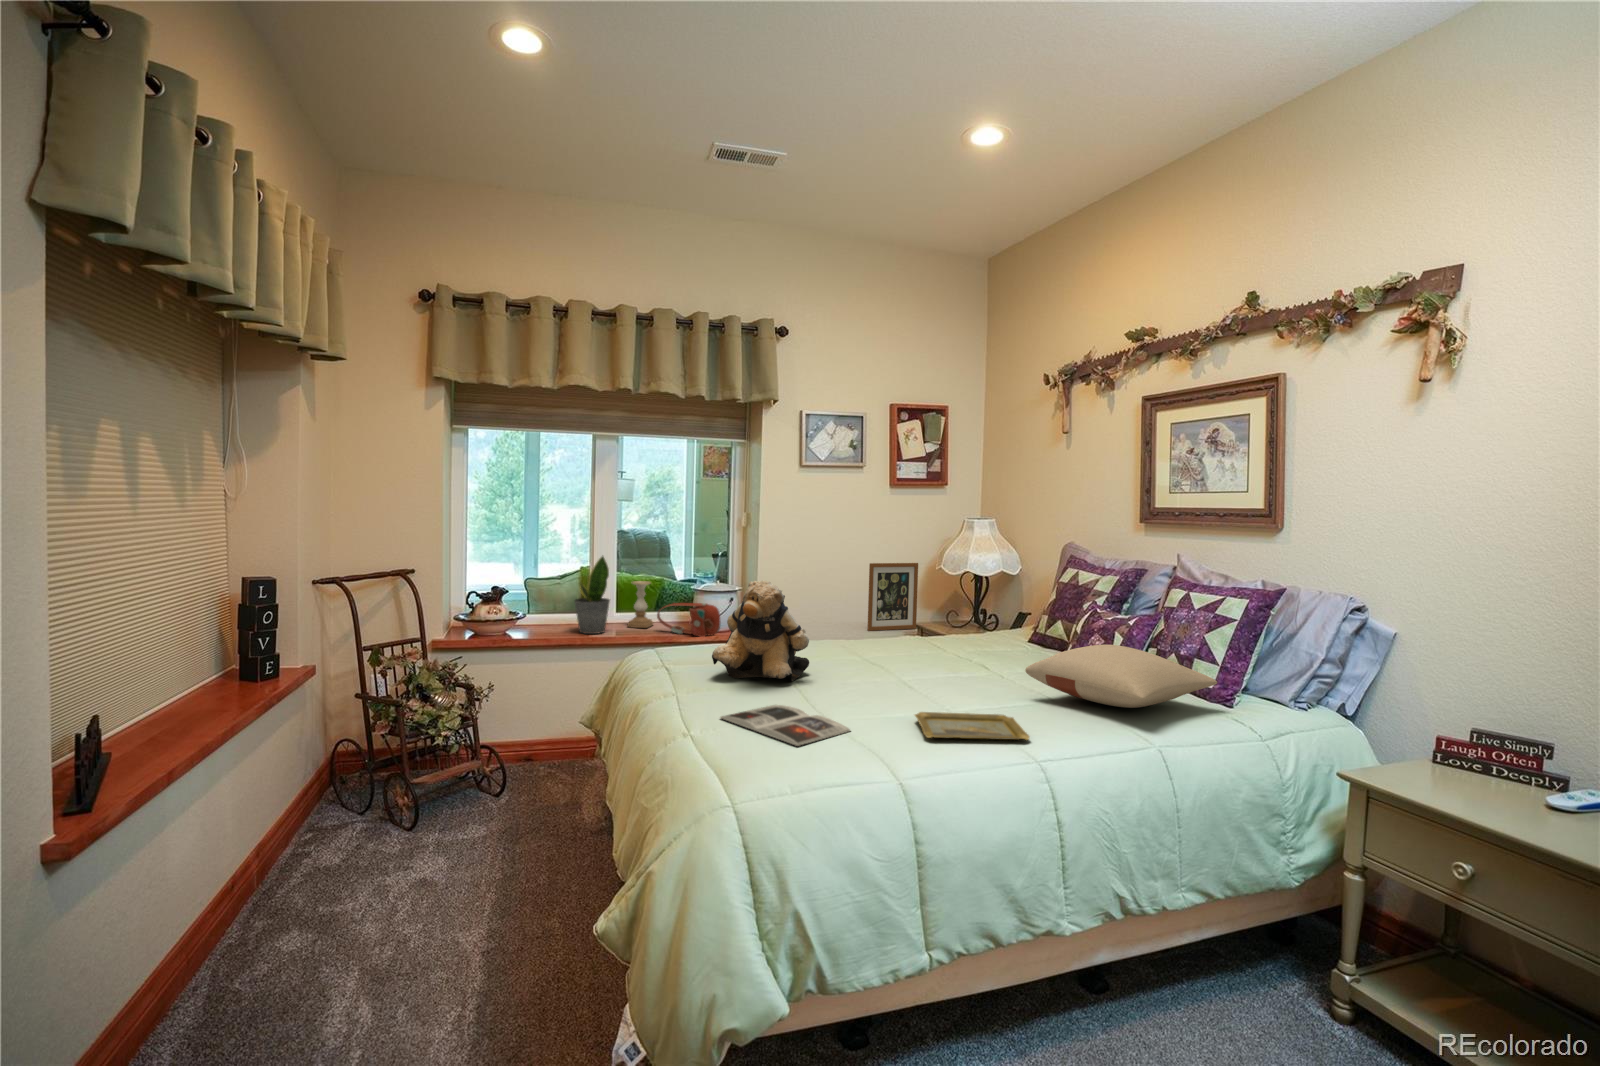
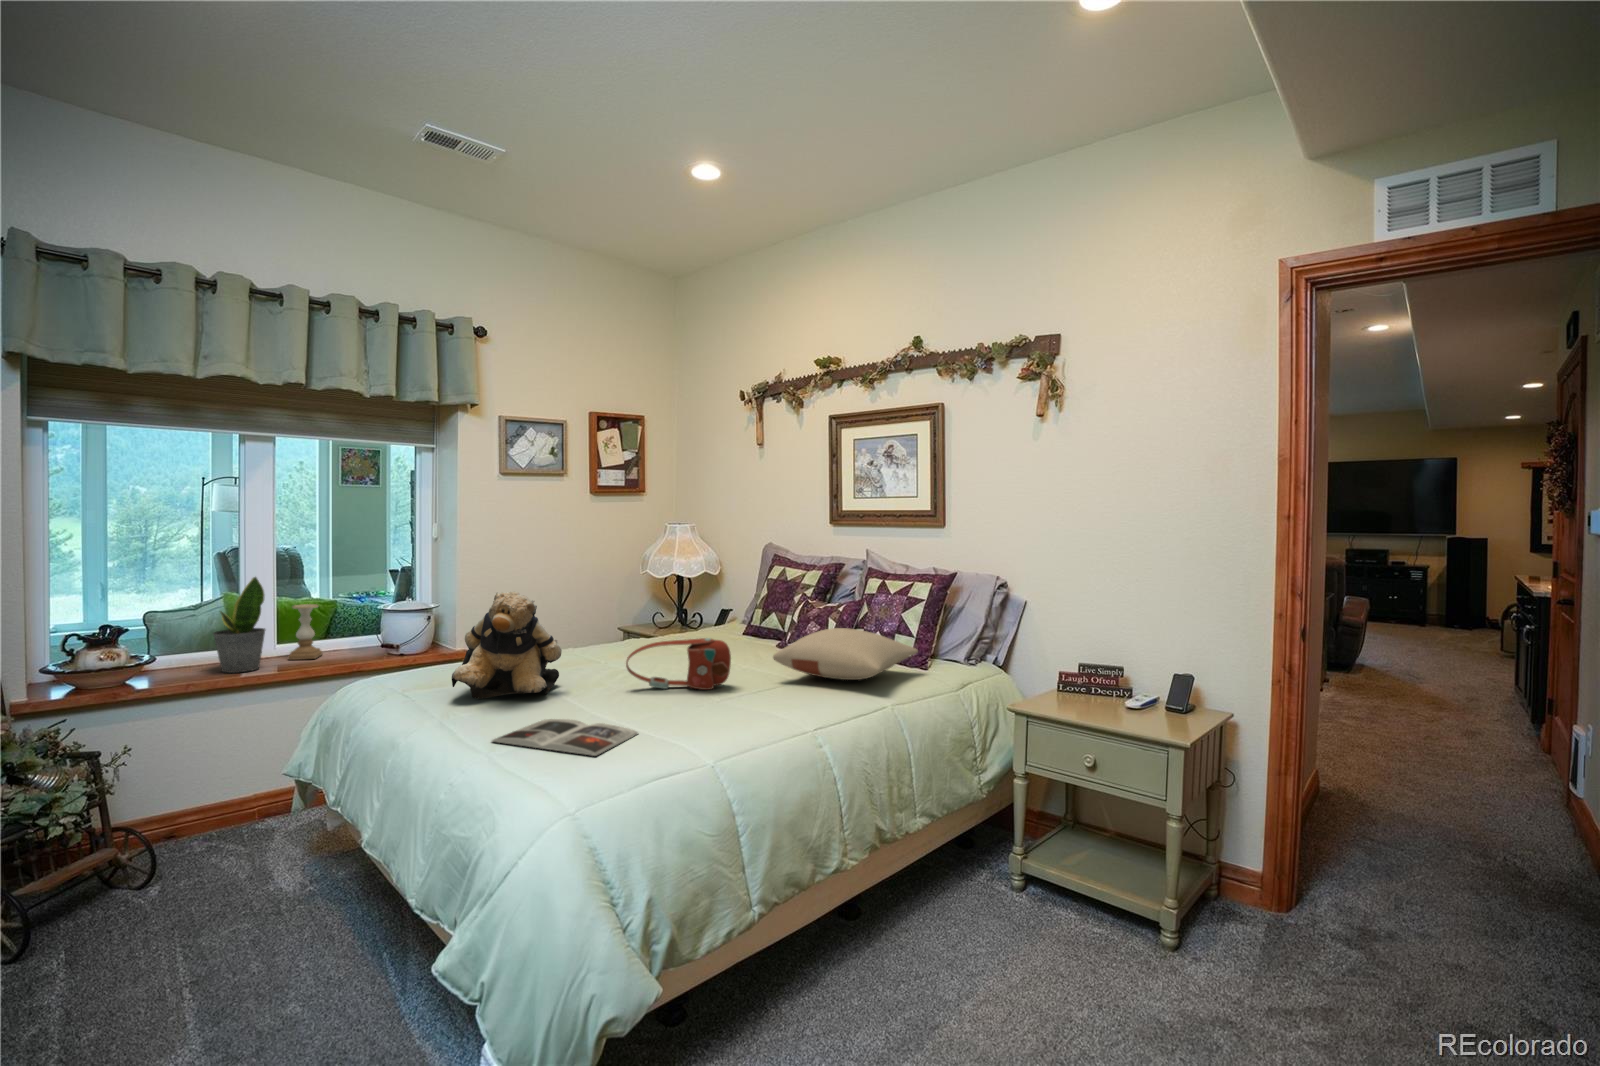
picture frame: present [867,563,918,631] -> none [575,568,623,639]
handbag: present [657,603,720,637] -> present [626,638,731,690]
tray: present [915,712,1030,740] -> none [692,699,801,728]

